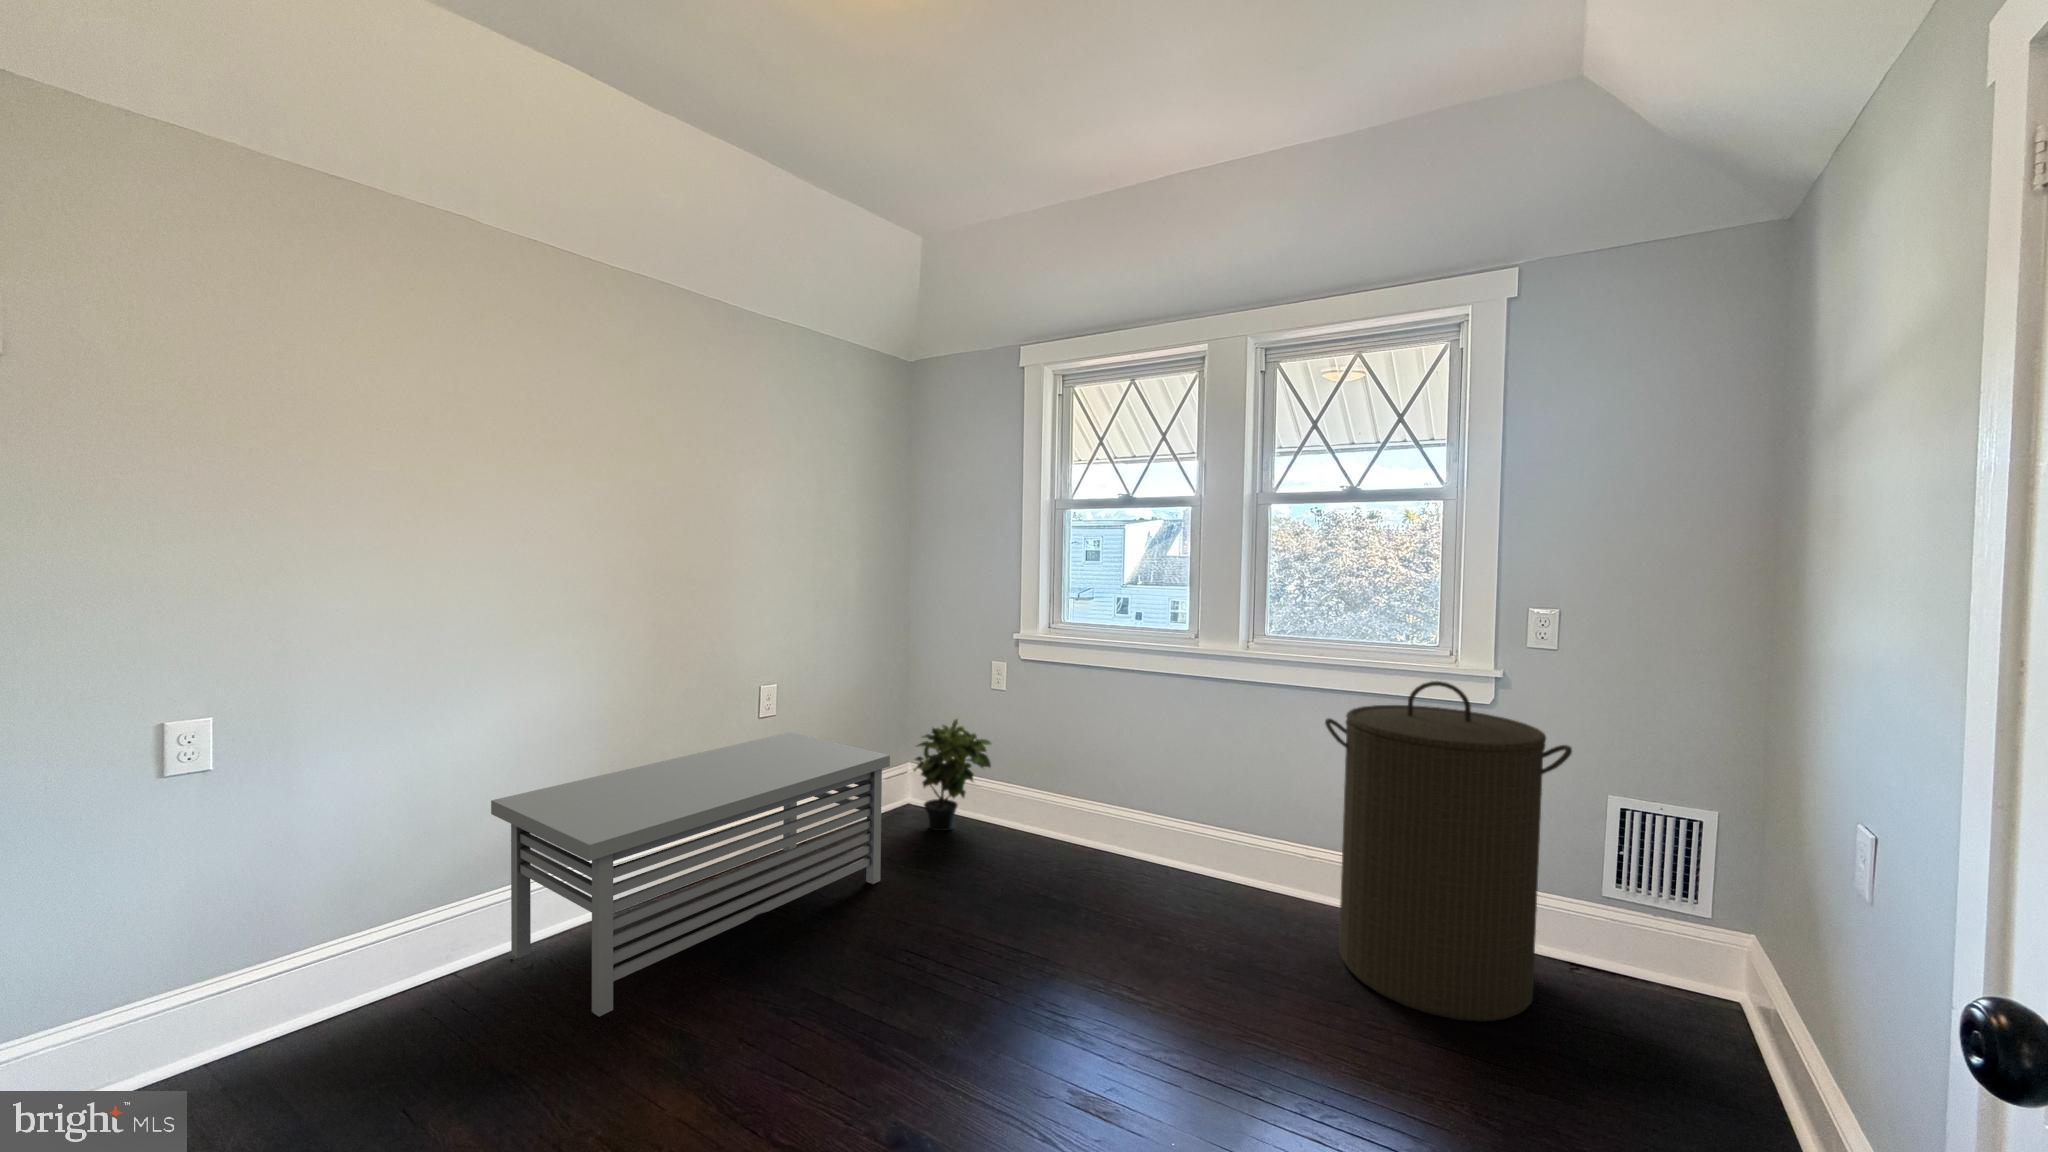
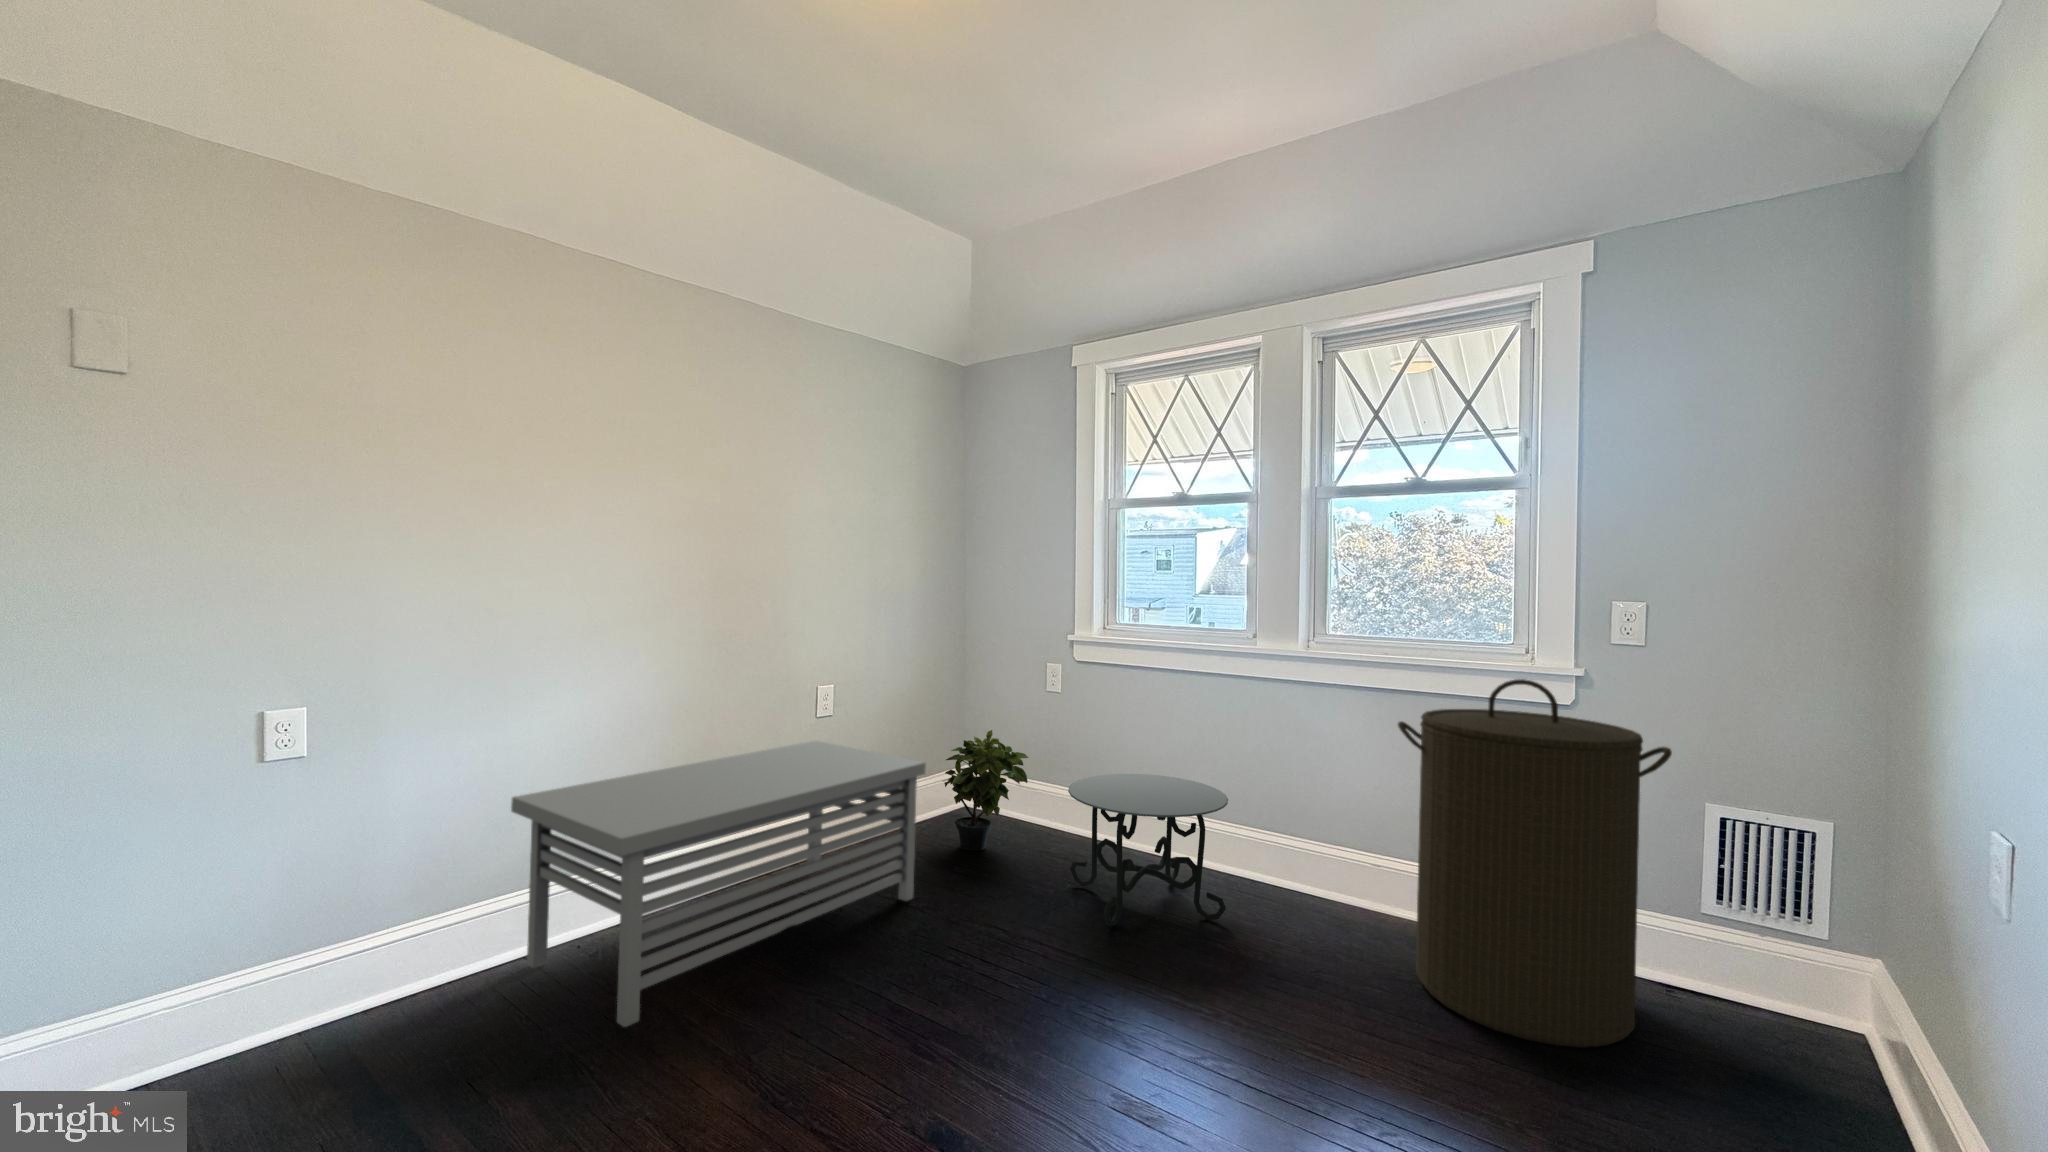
side table: none [1024,761,1173,906] -> present [1068,774,1228,926]

